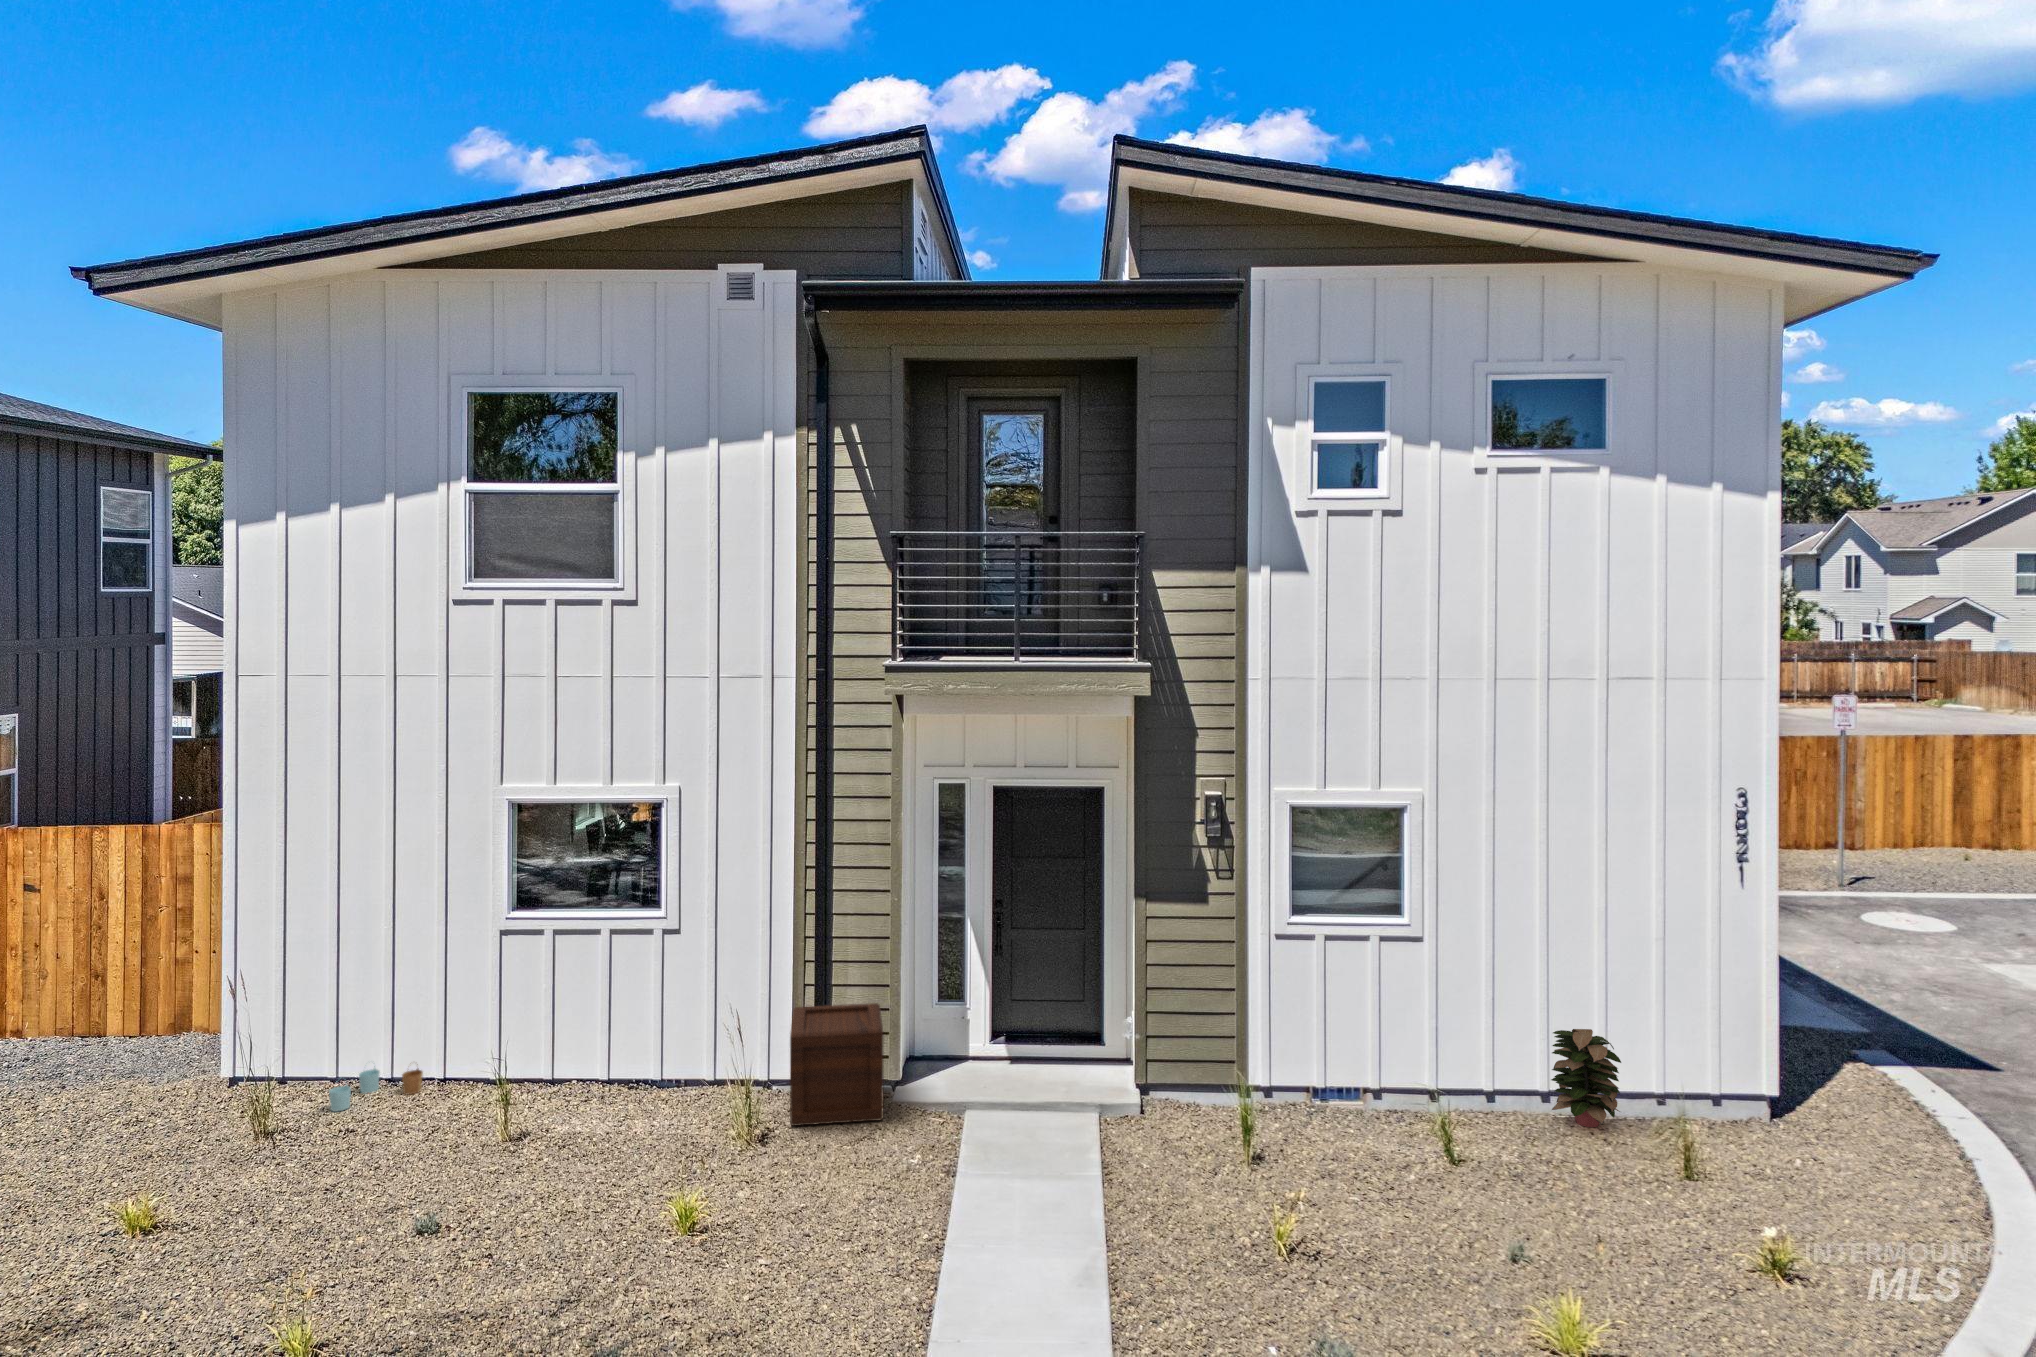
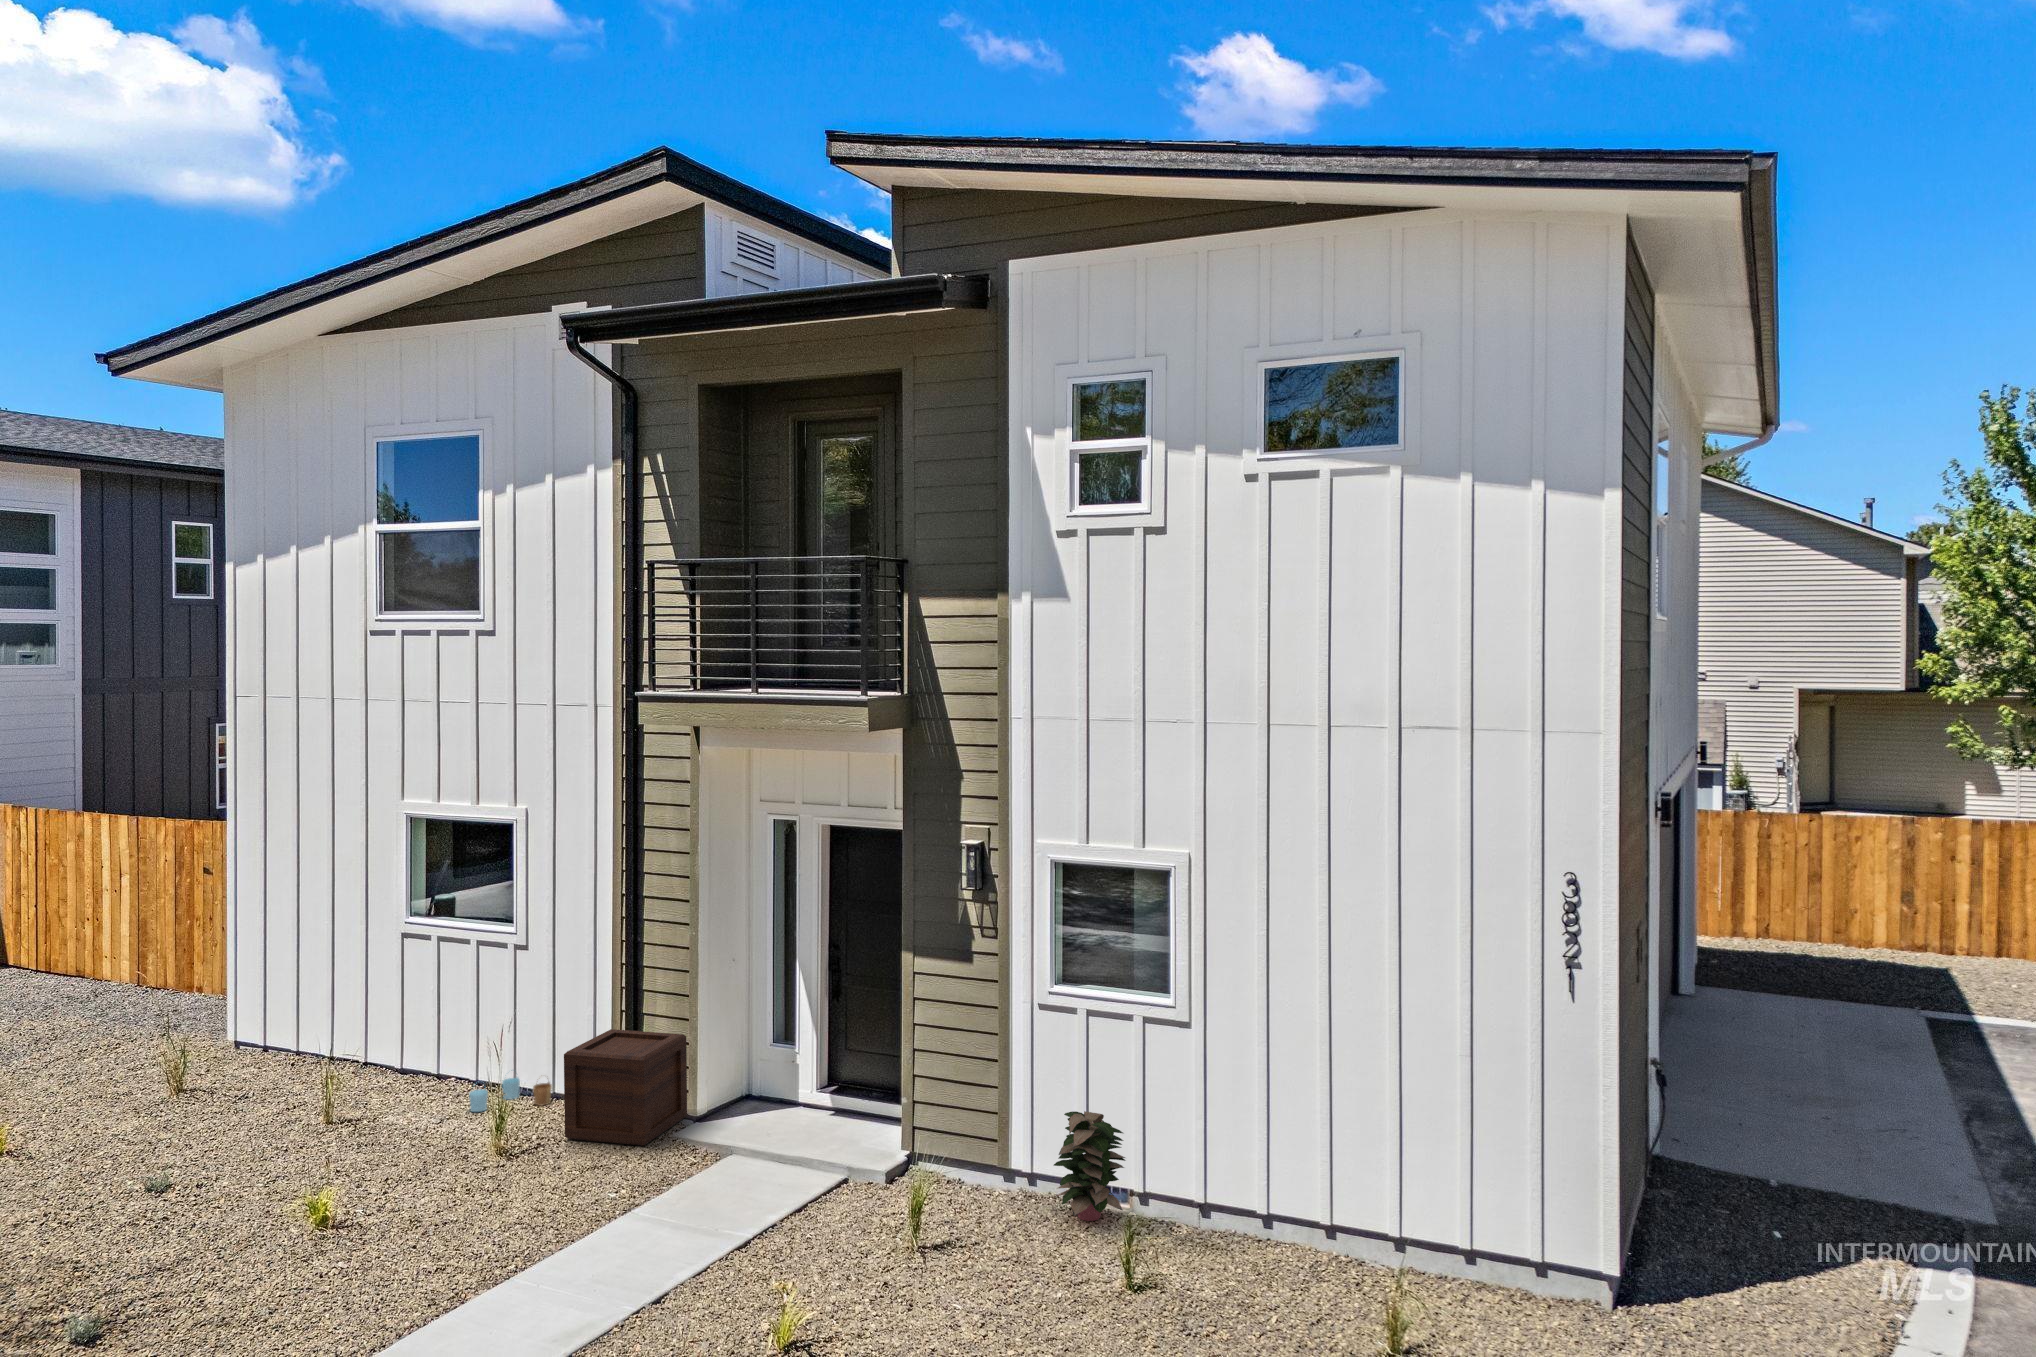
decorative plant: present [1551,1029,1621,1127] -> present [1054,1111,1125,1221]
bucket: present [329,1069,423,1112] -> present [469,1077,552,1112]

